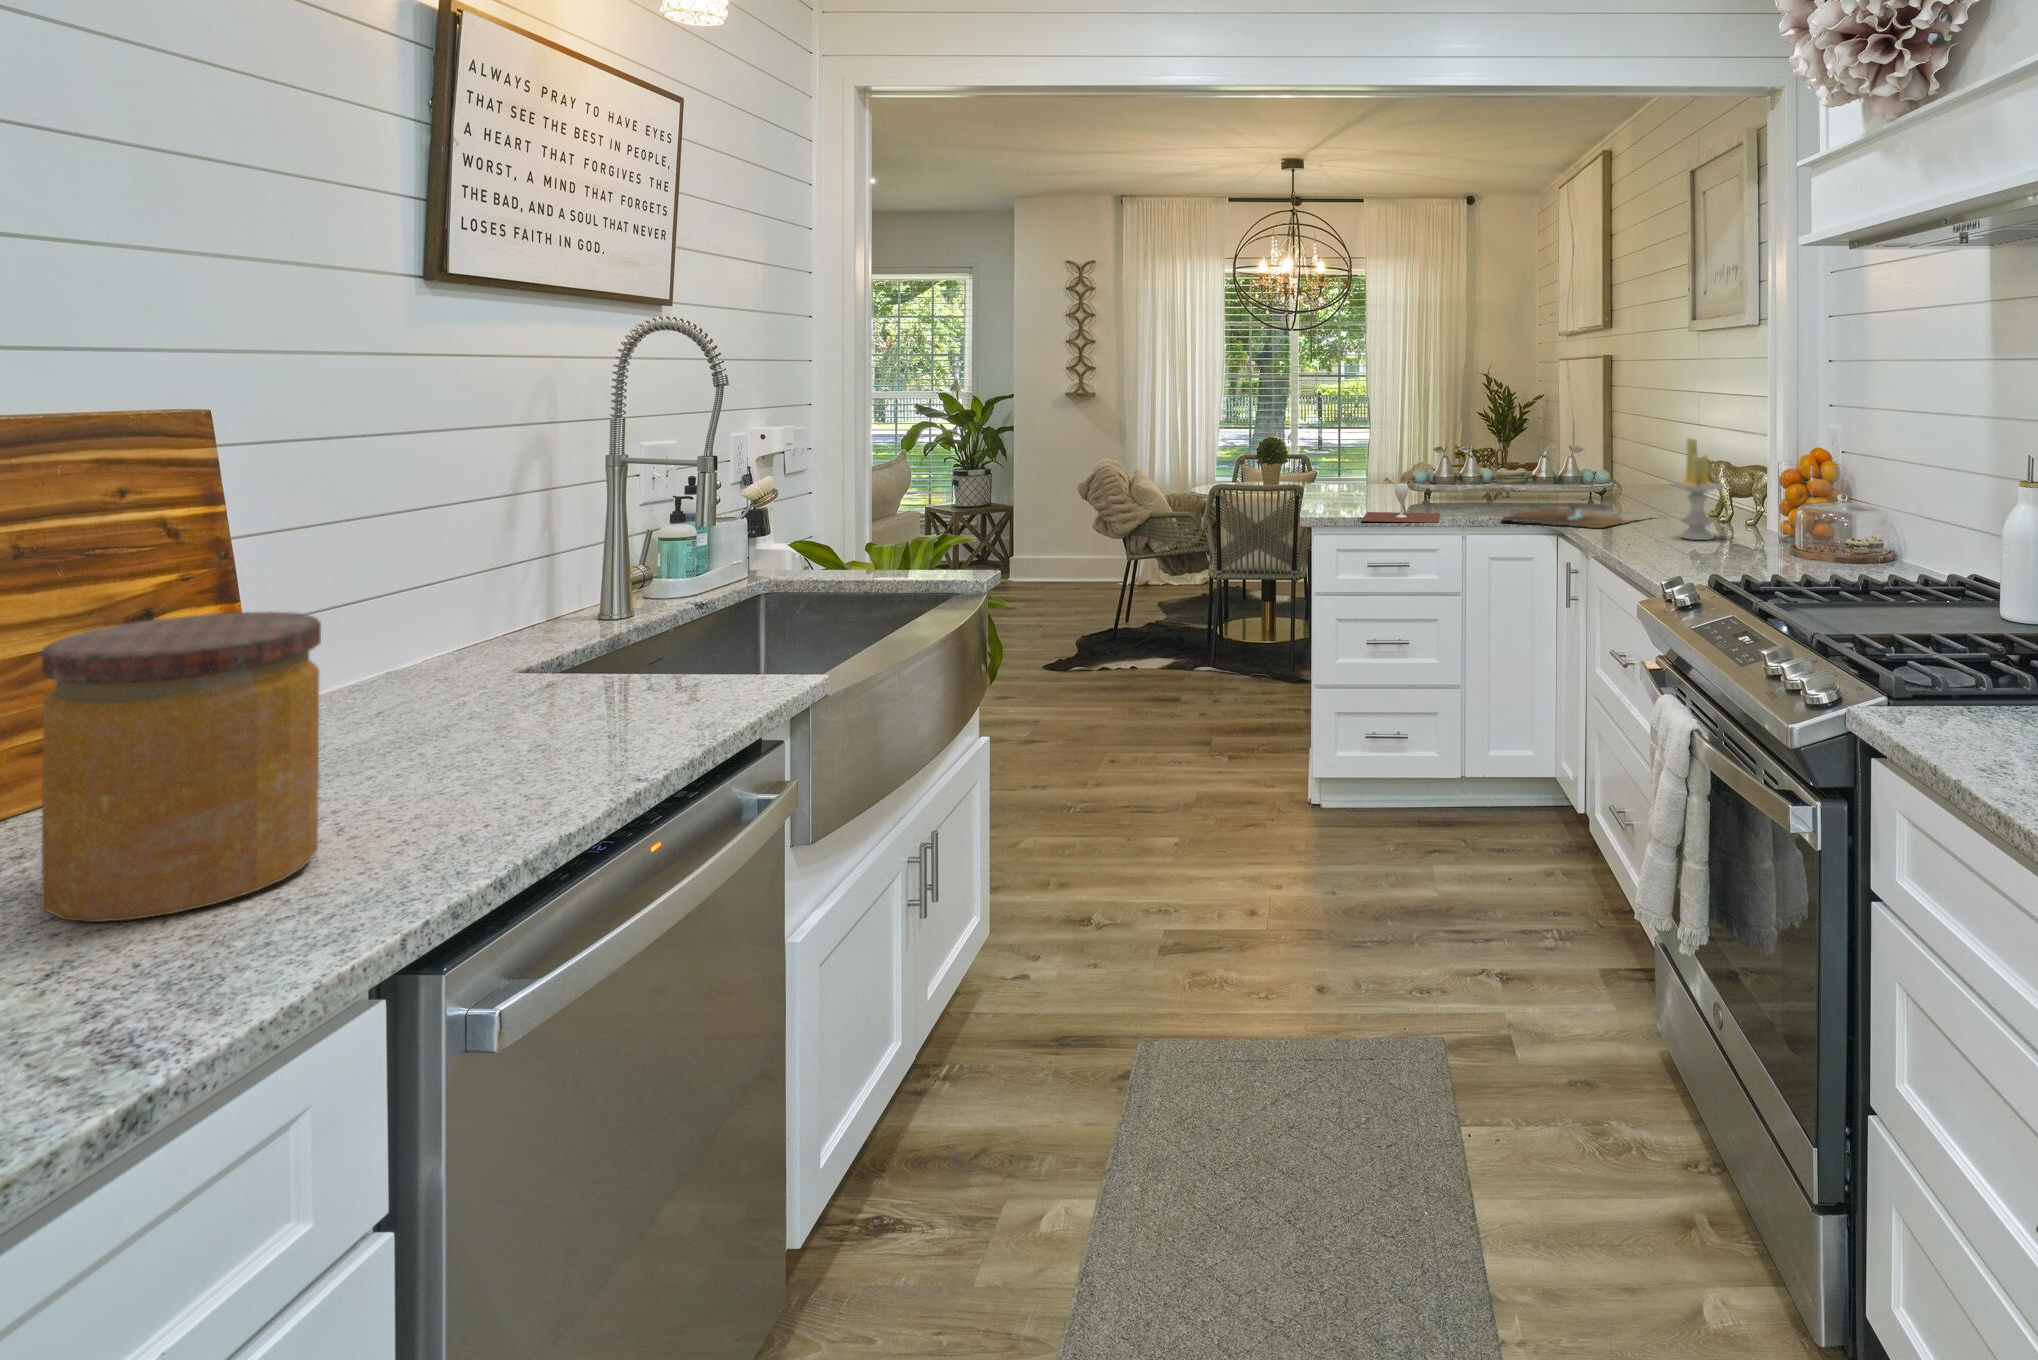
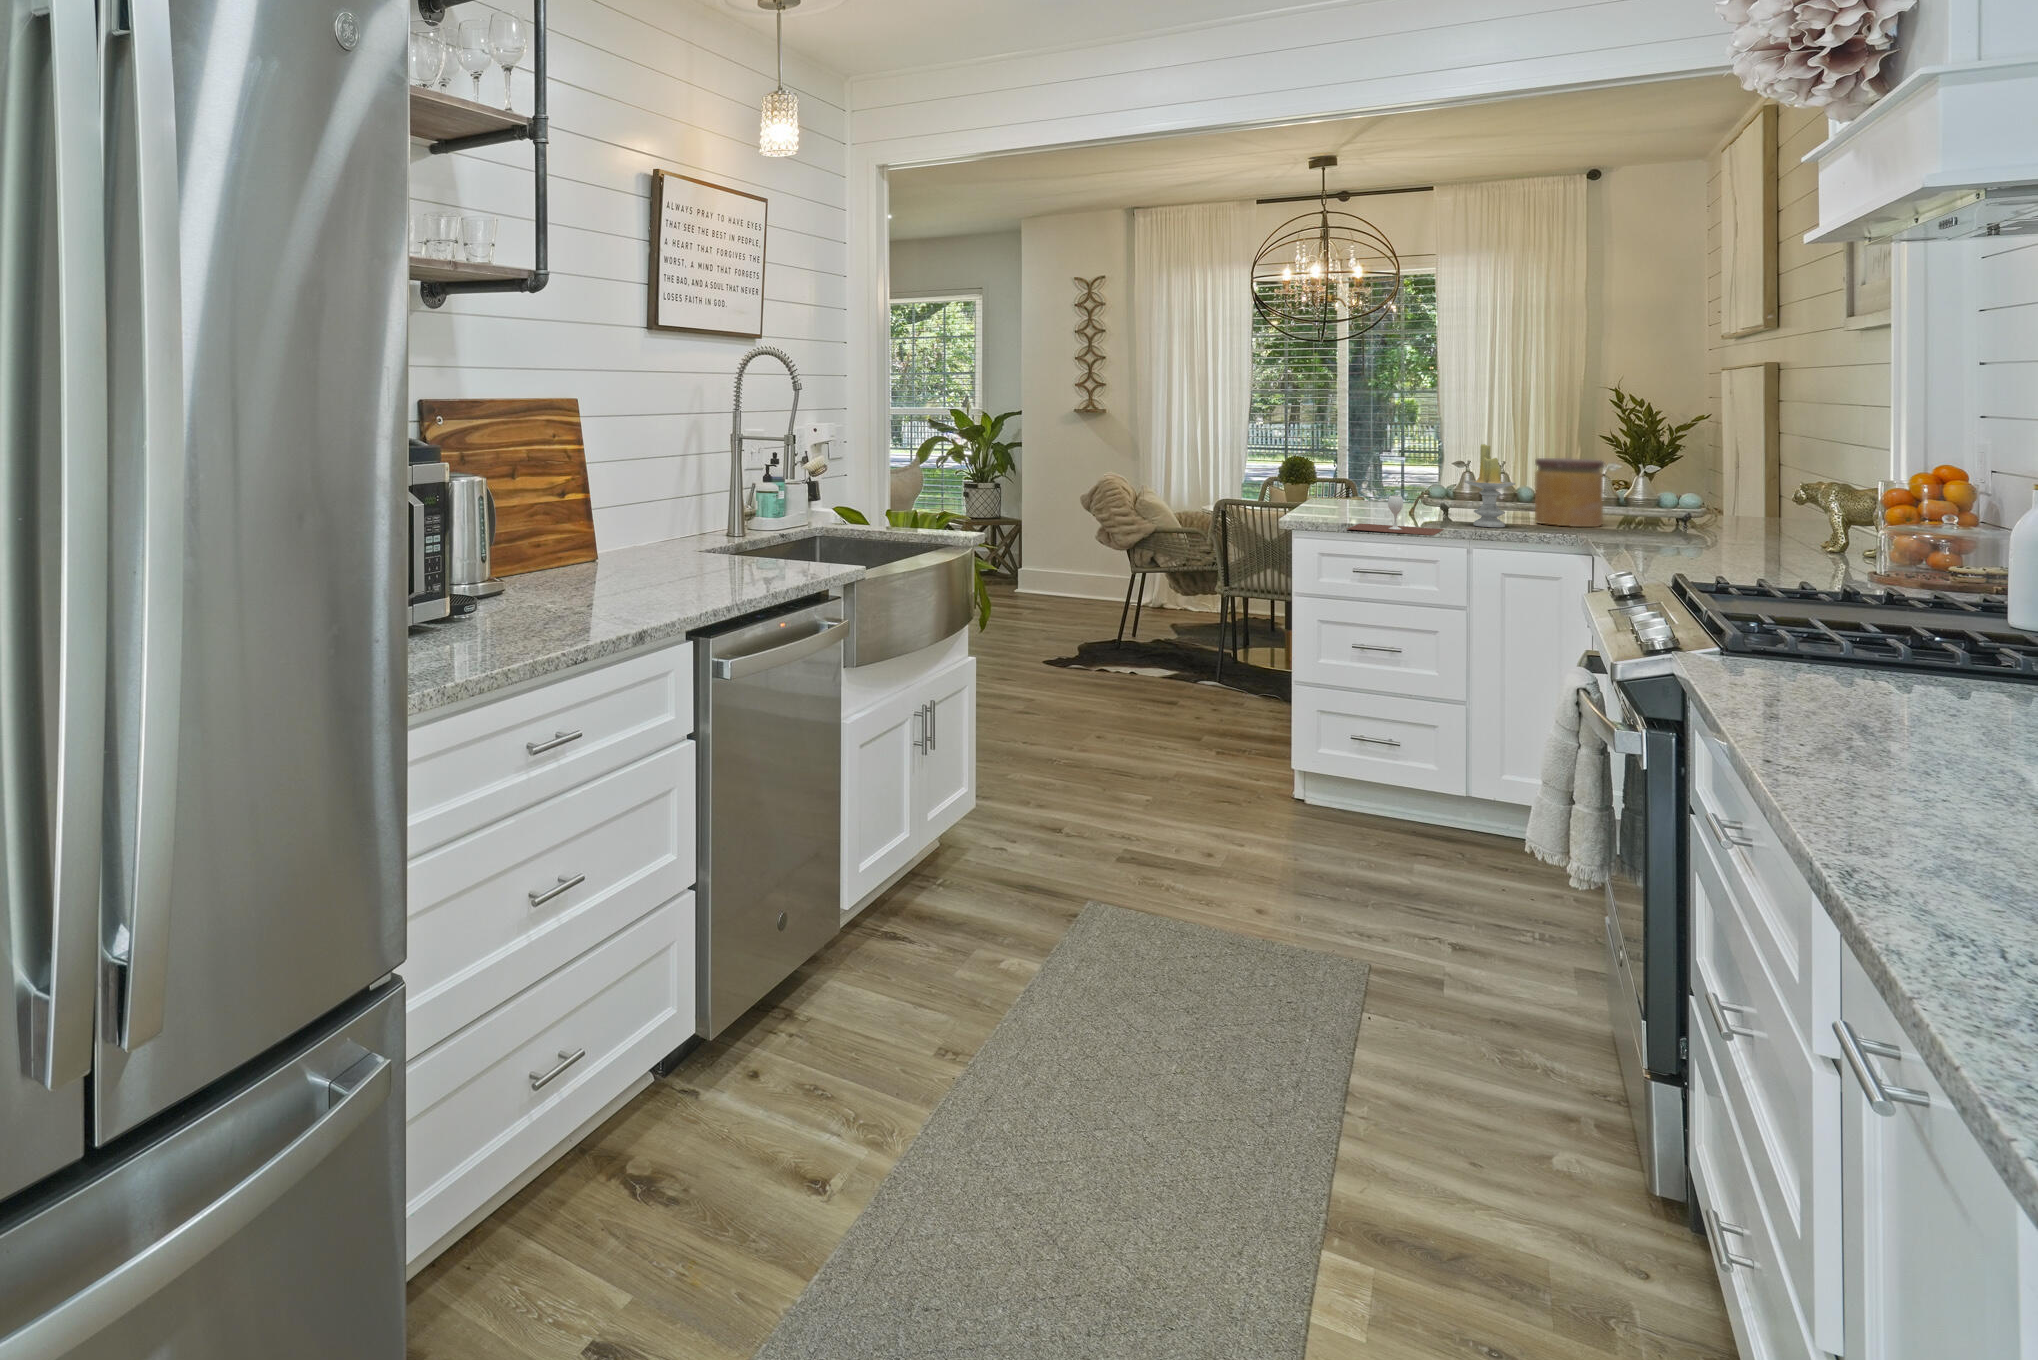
candle: present [1673,438,1723,540] -> present [1464,444,1515,527]
cutting board: present [1502,506,1631,528] -> none [1508,525,1729,549]
jar: present [41,612,321,922] -> present [1535,458,1604,527]

